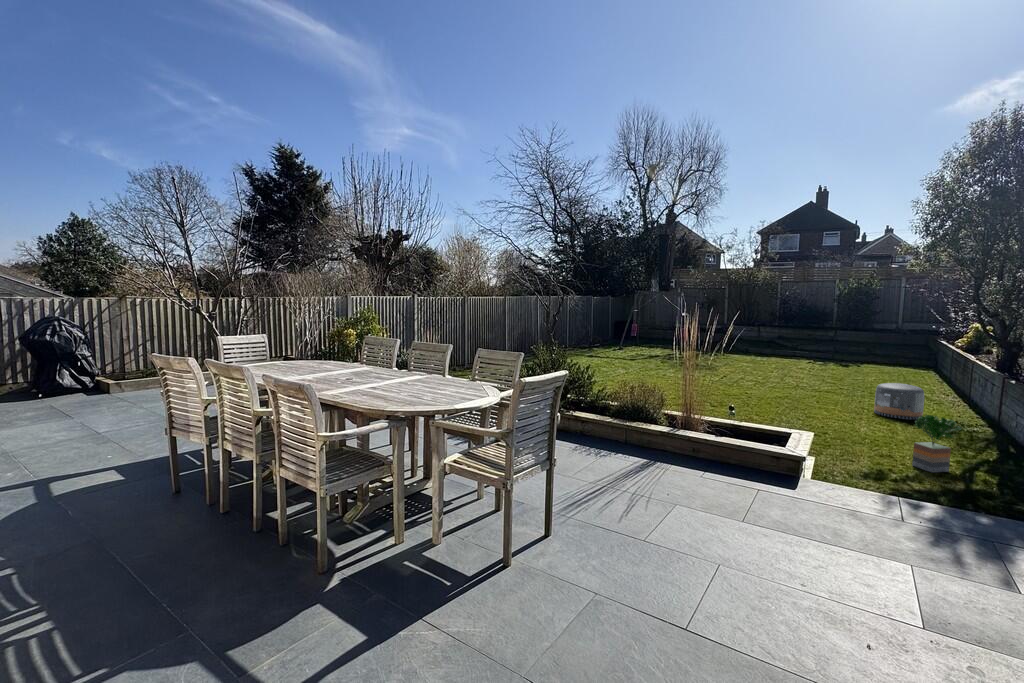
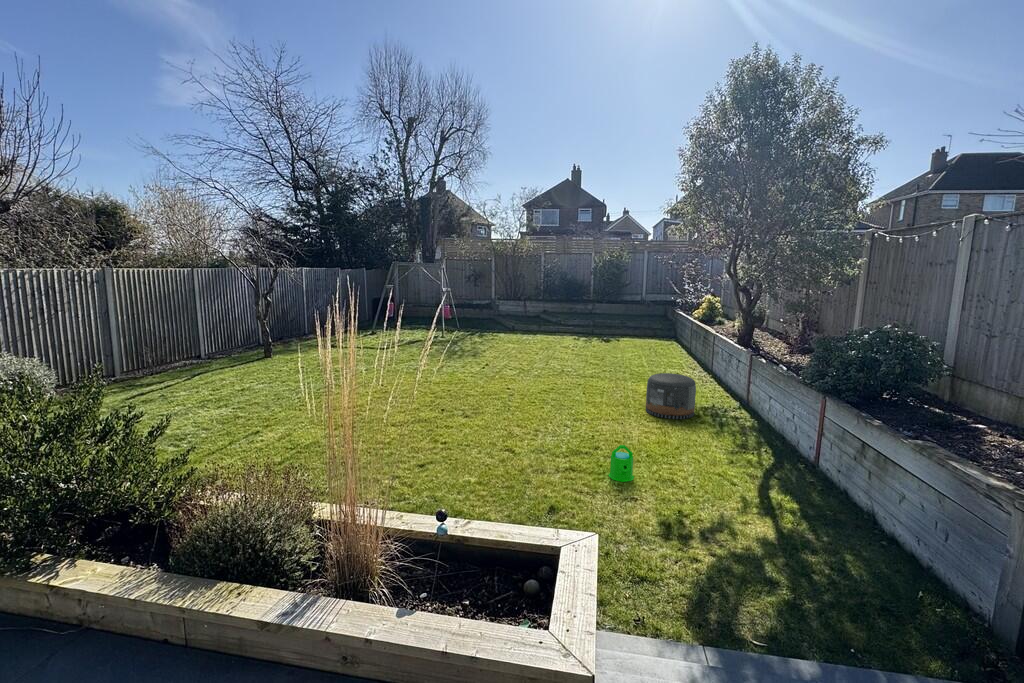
potted tree: present [912,415,961,473] -> none [721,447,786,542]
watering can: none [830,417,851,441] -> present [608,445,634,482]

